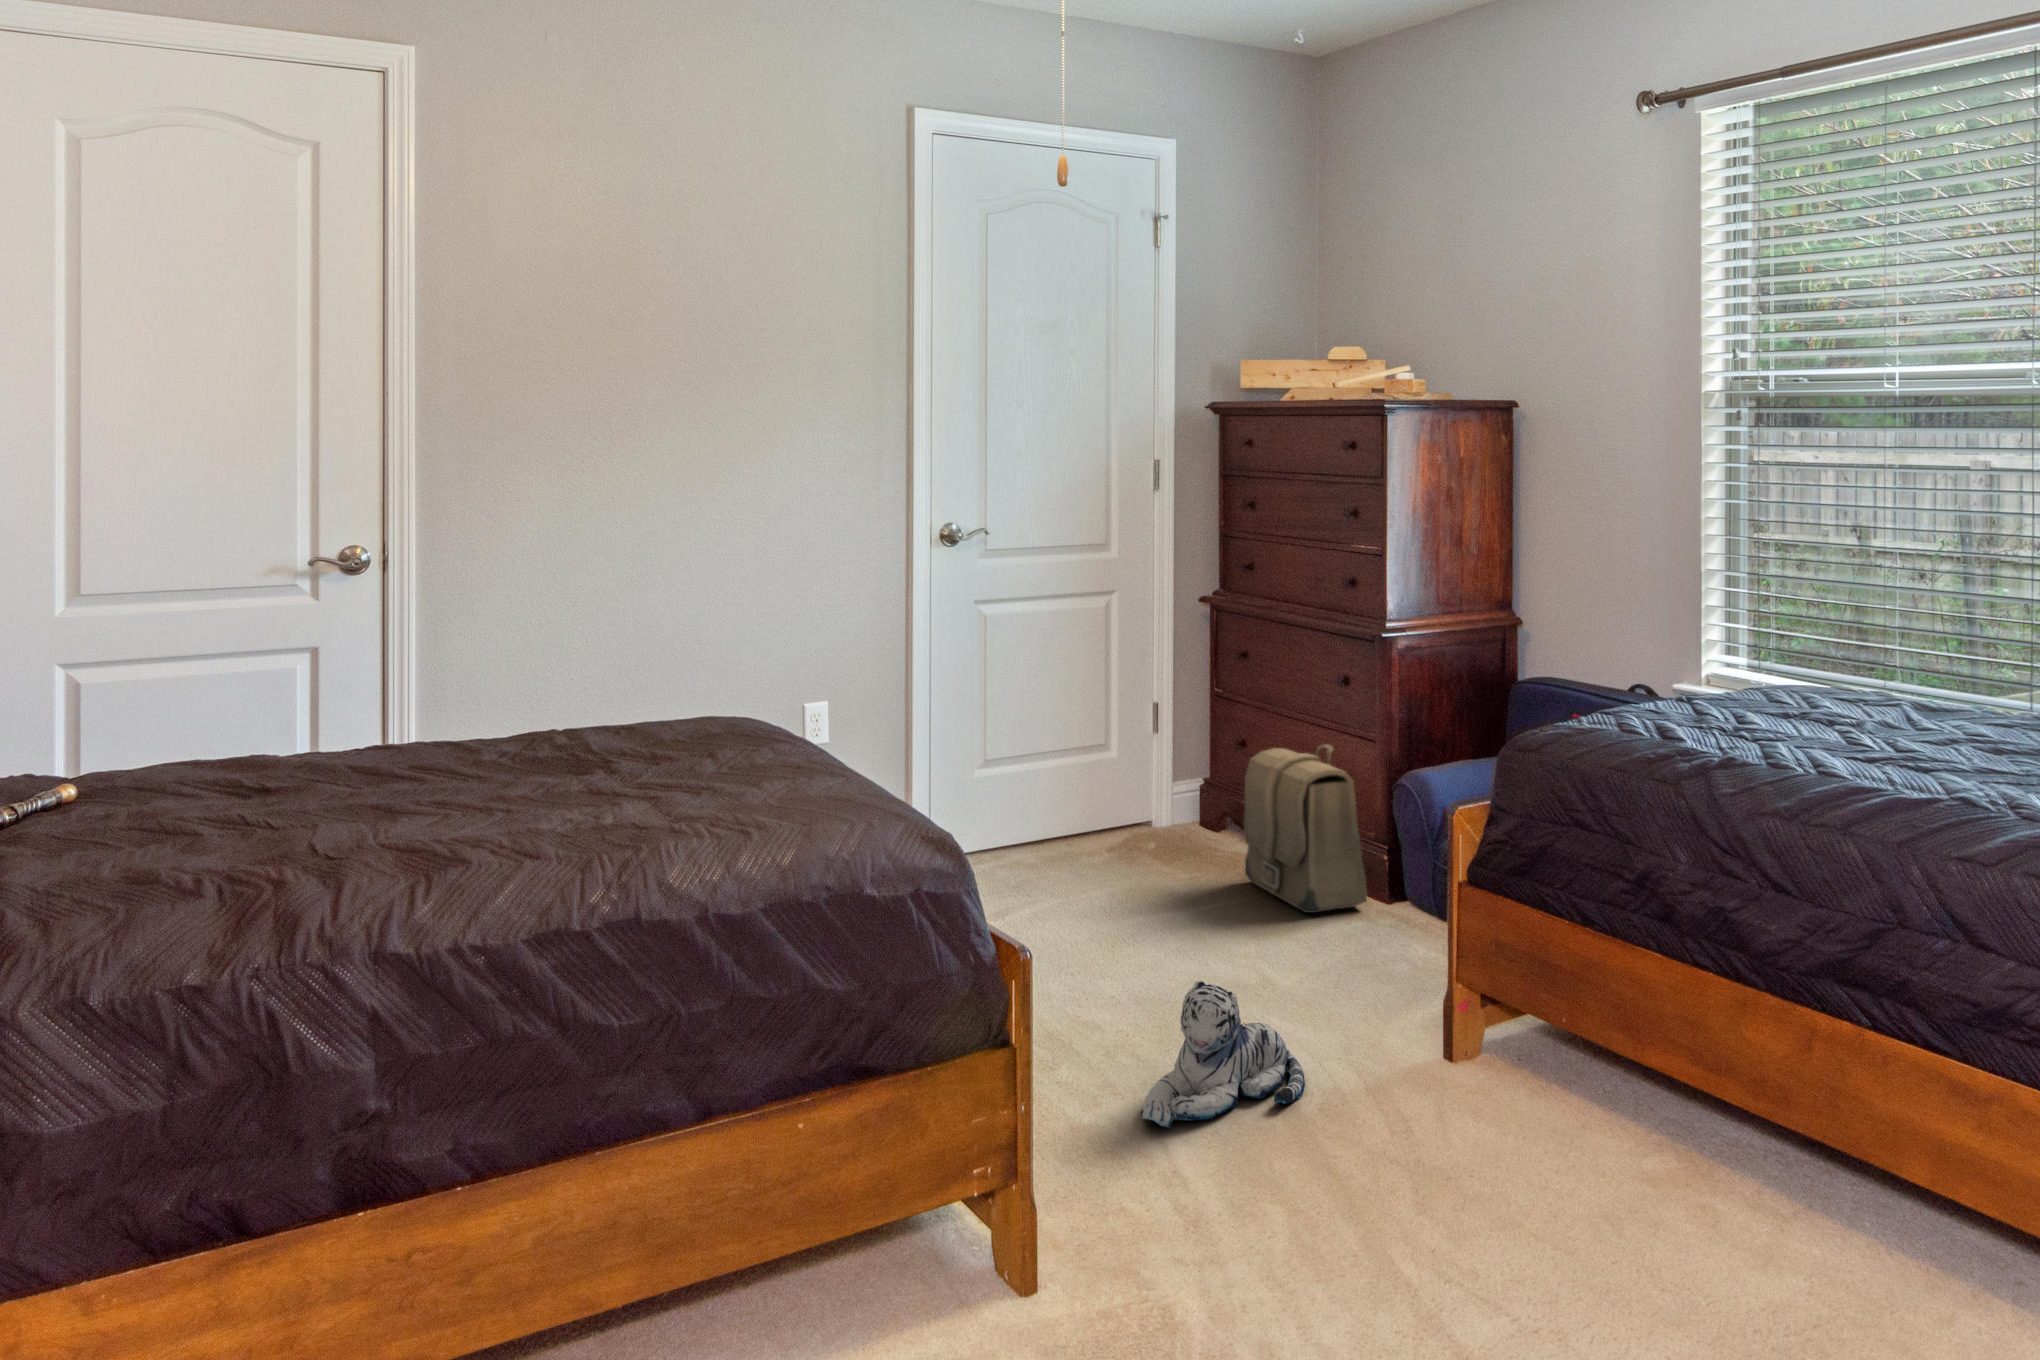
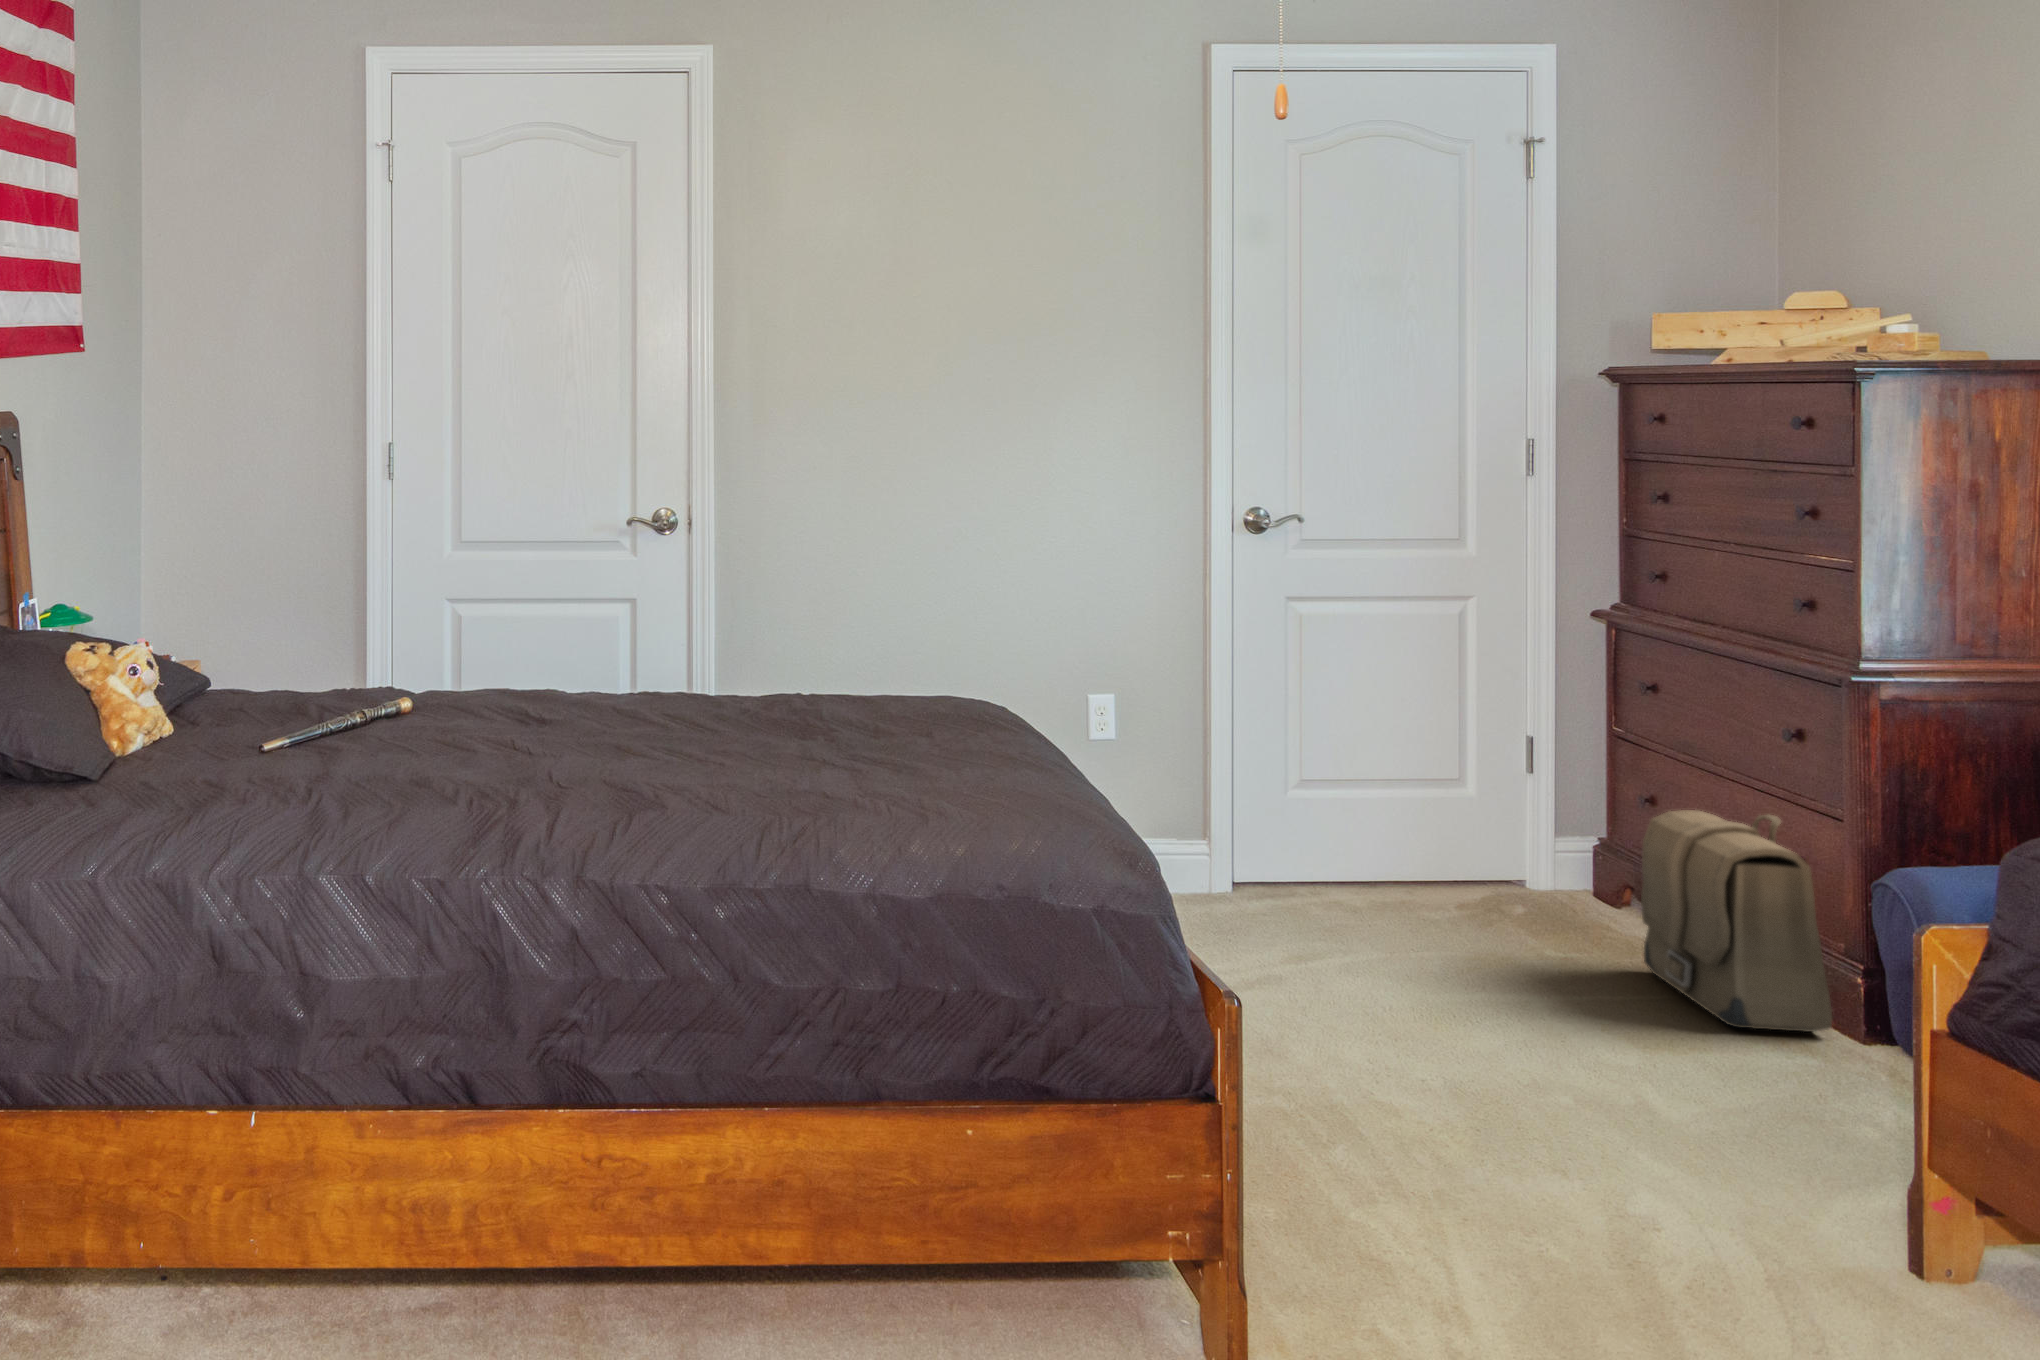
plush toy: present [1141,981,1305,1128] -> none [1431,1079,1683,1259]

